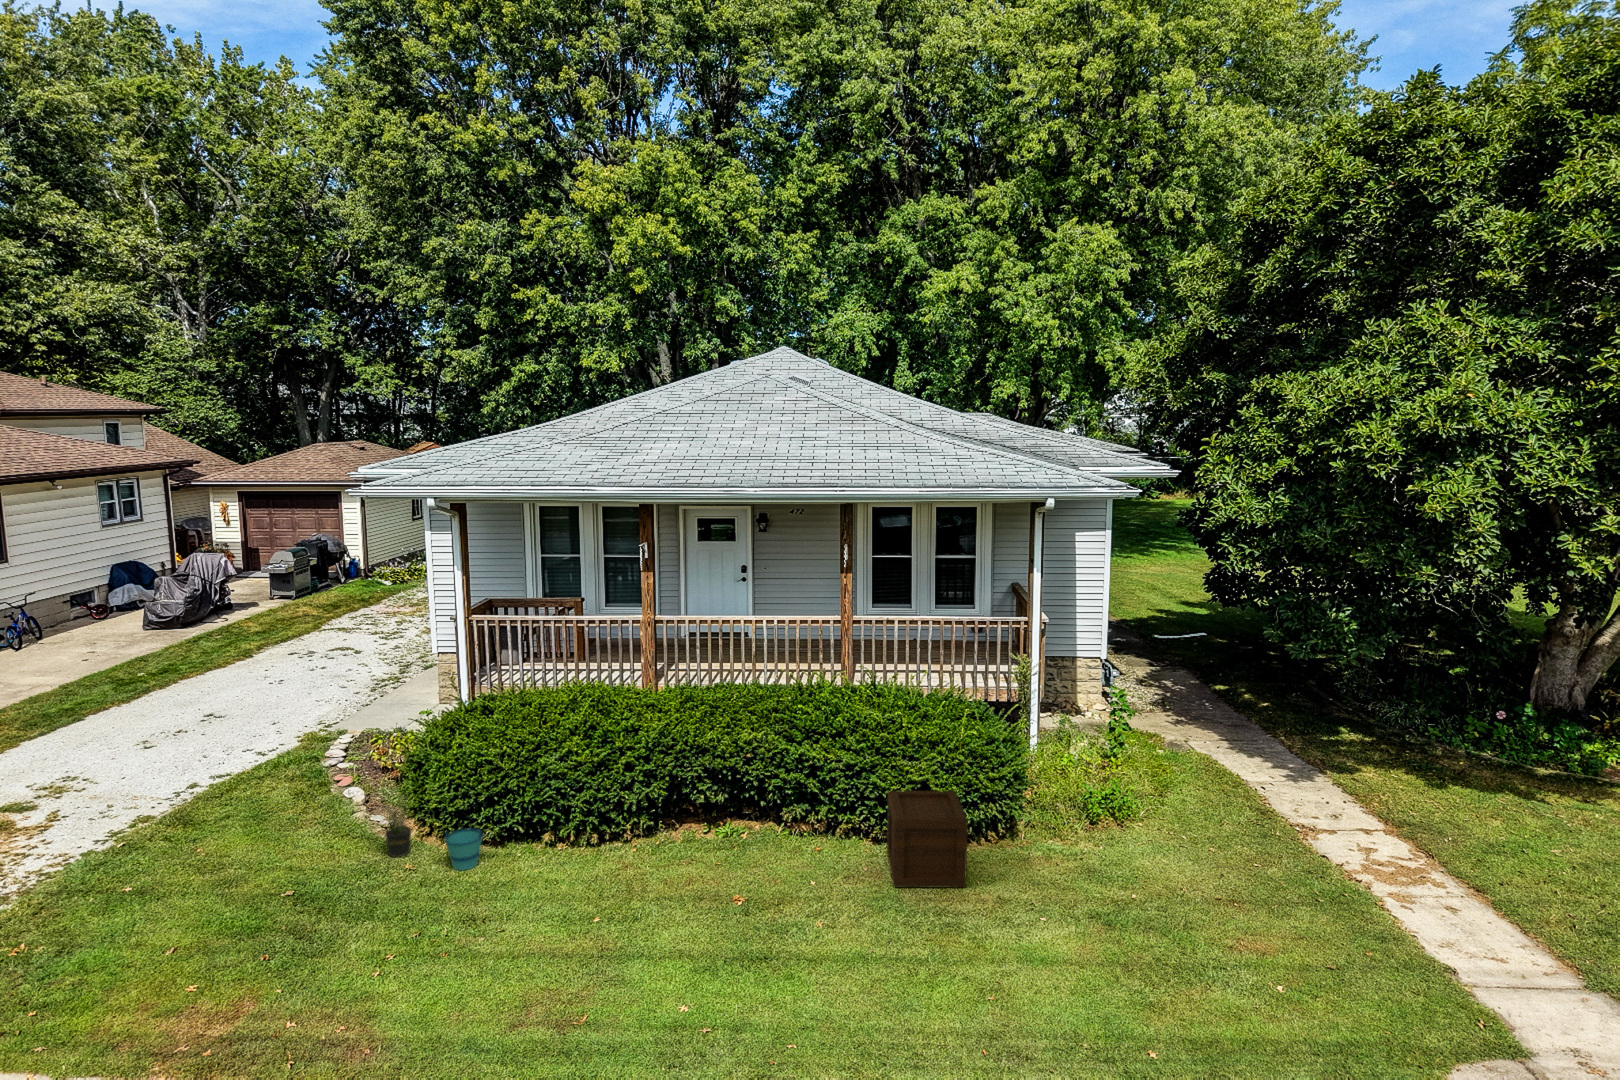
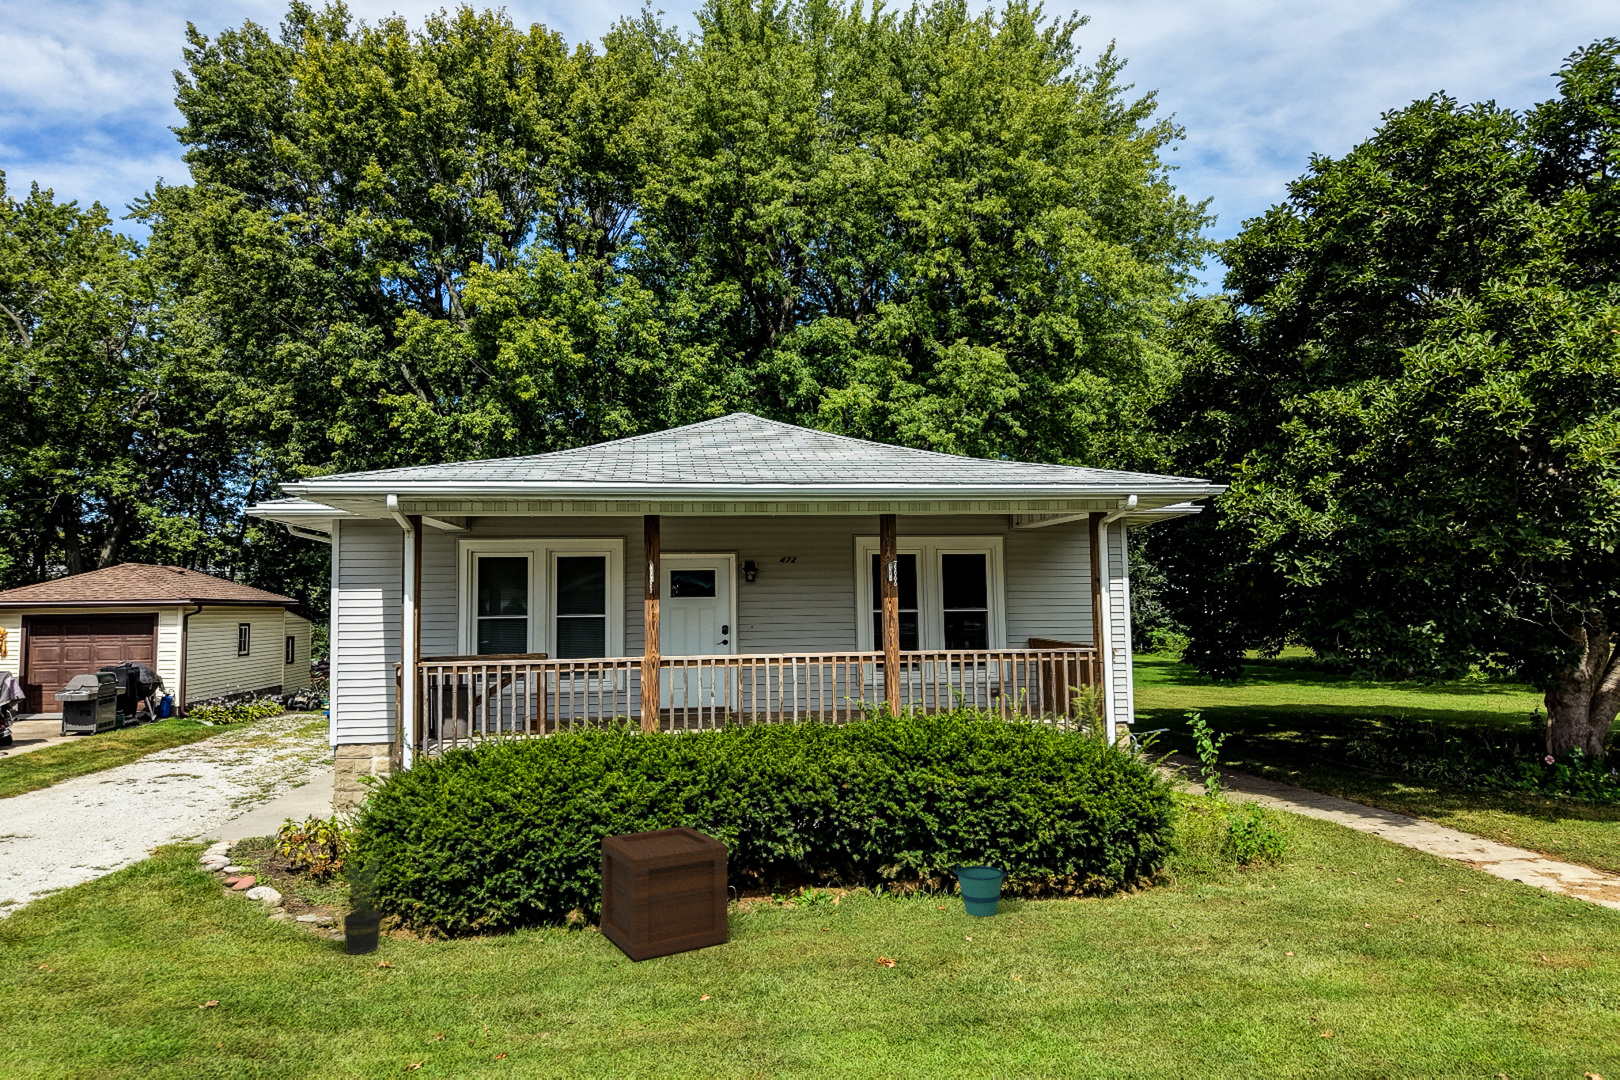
wooden crate: present [887,791,968,888] -> present [601,826,727,961]
bucket: present [445,828,488,871] -> present [954,864,1007,916]

